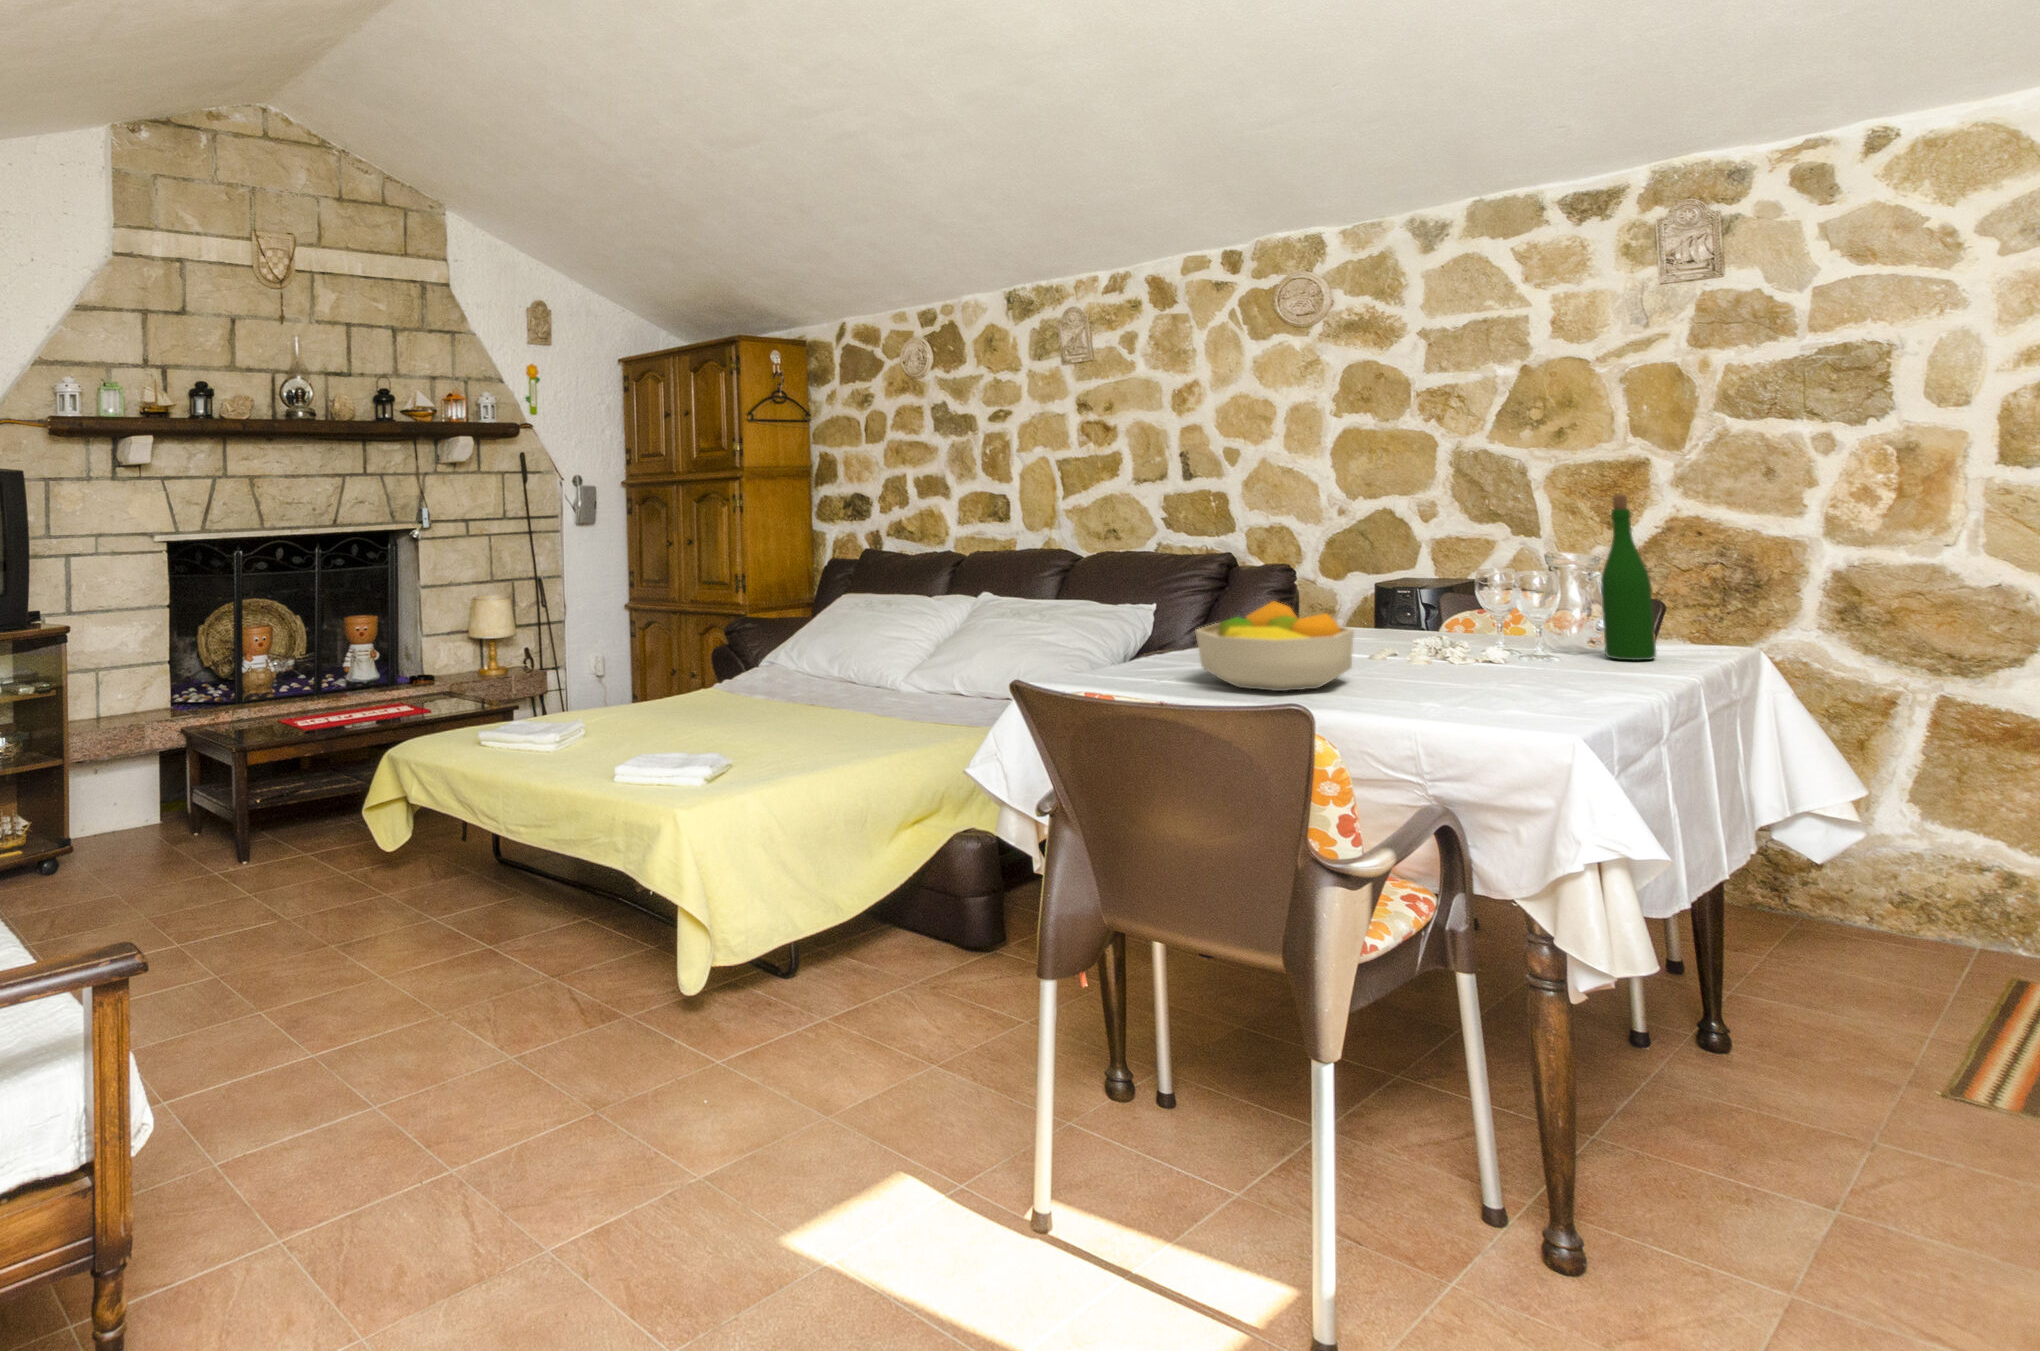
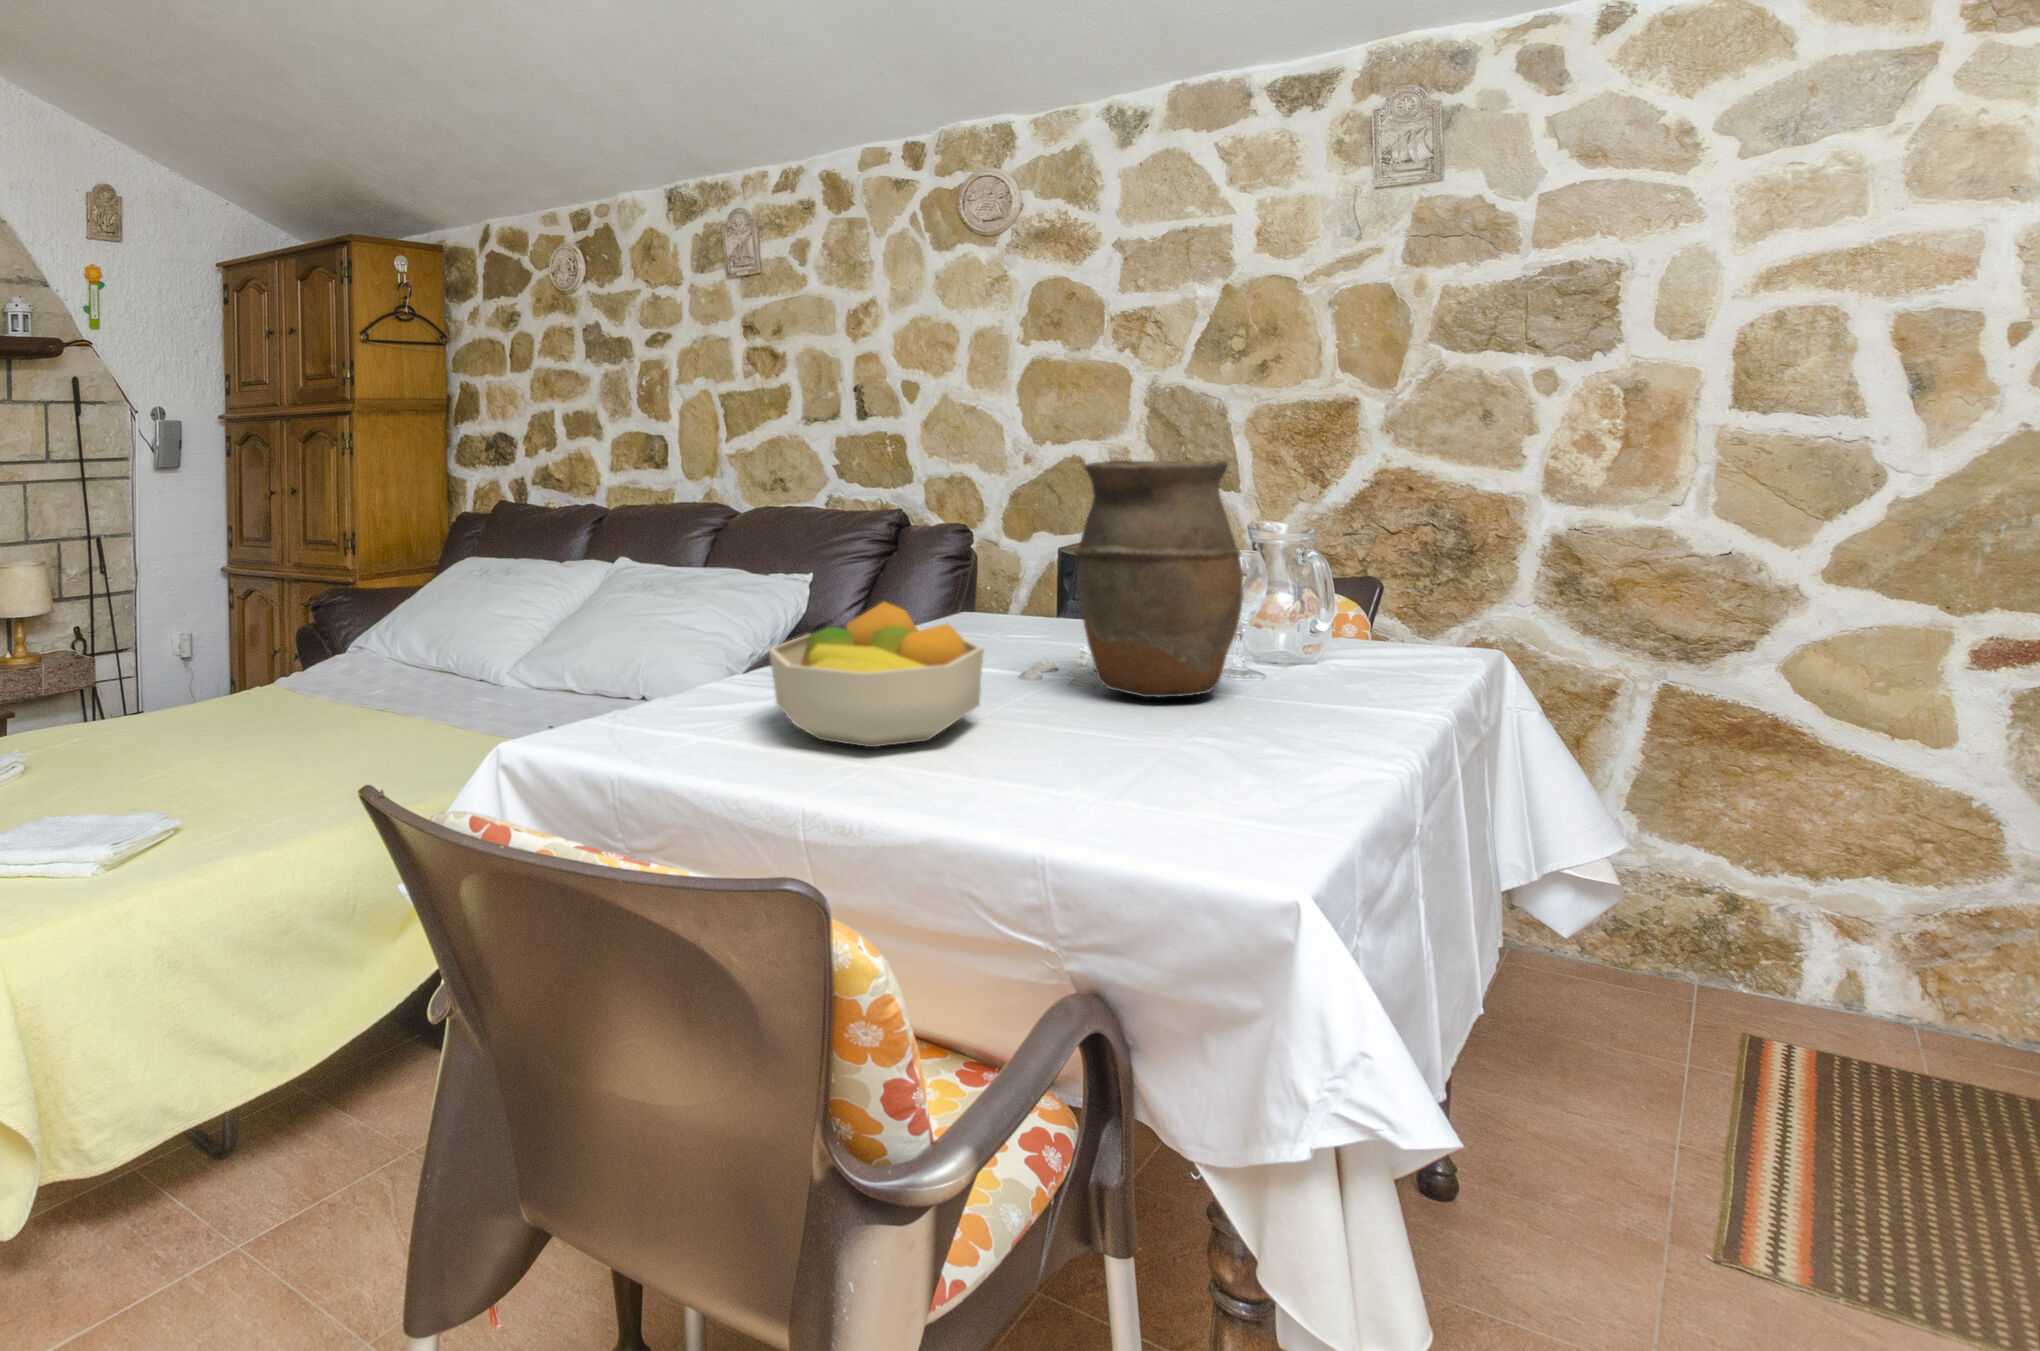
wine bottle: present [1601,494,1656,660] -> none [1310,448,1376,679]
vase: none [1414,502,1548,668] -> present [1074,460,1243,697]

